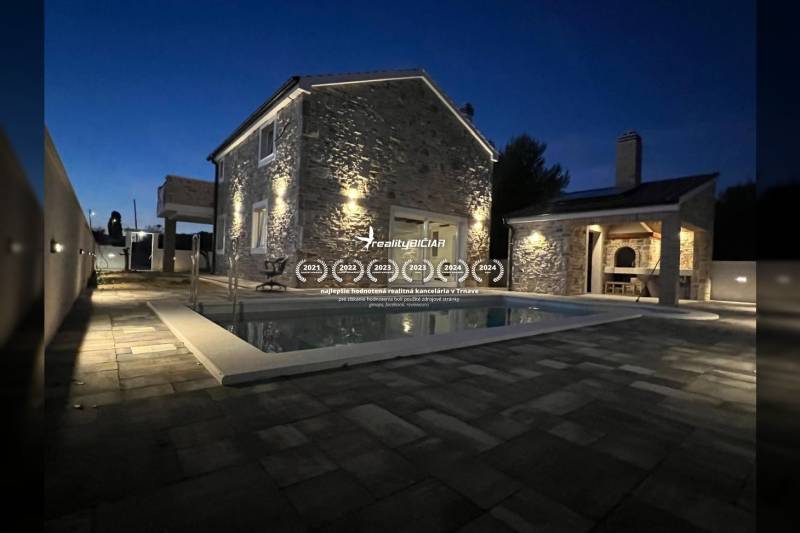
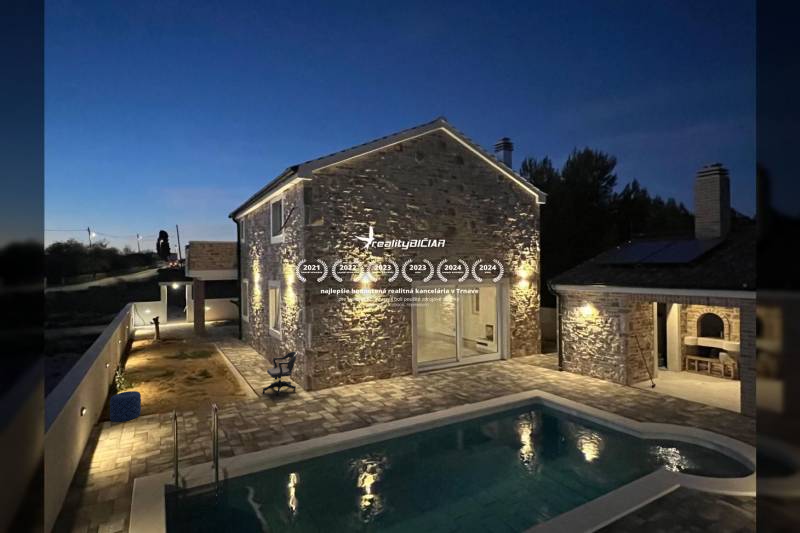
pouf: none [111,272,142,296] -> present [110,391,141,422]

